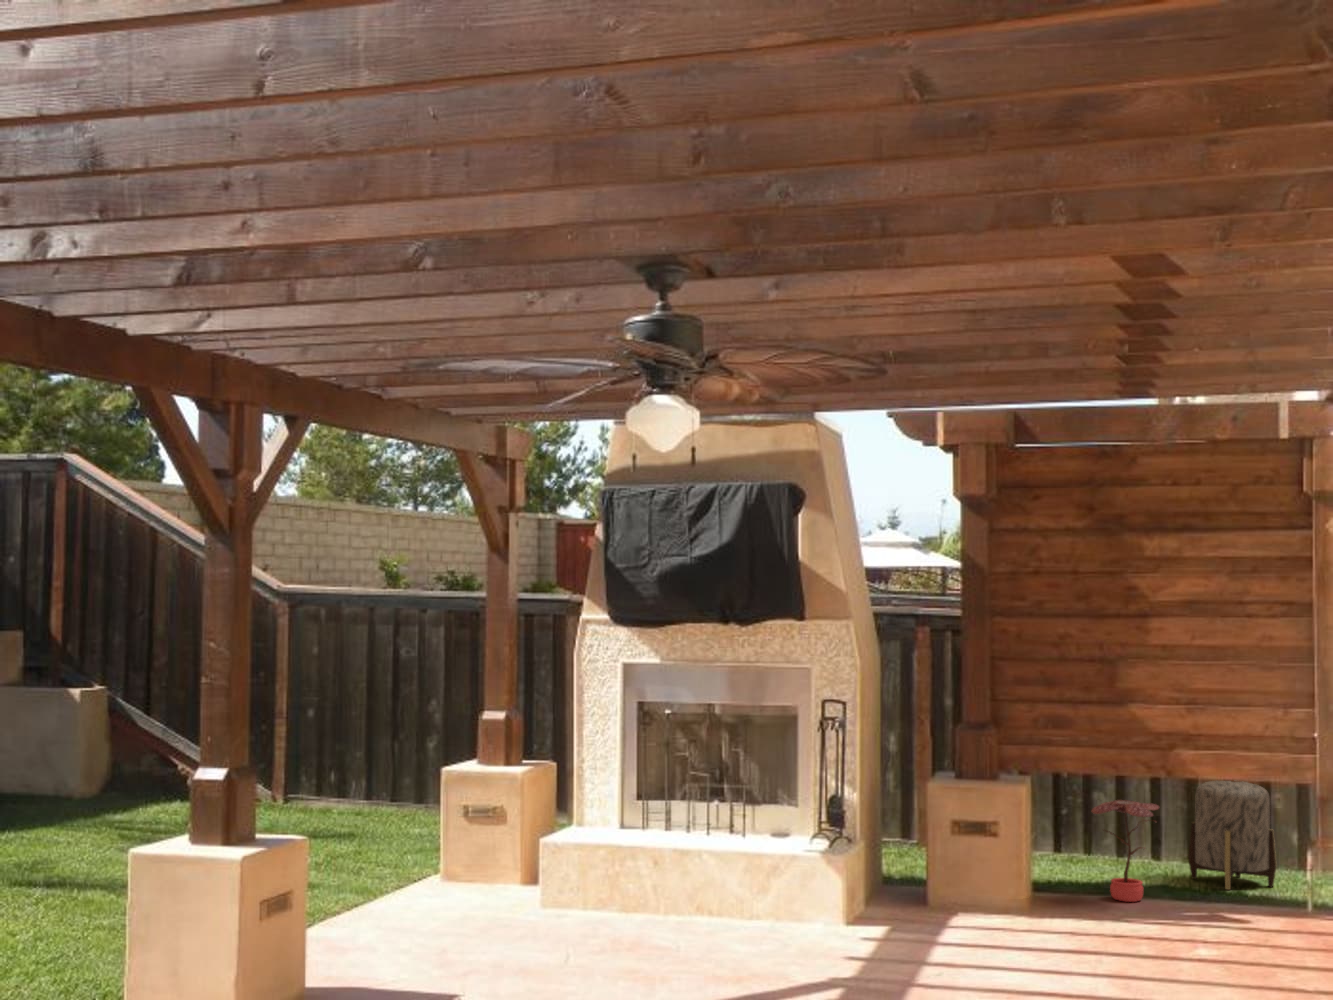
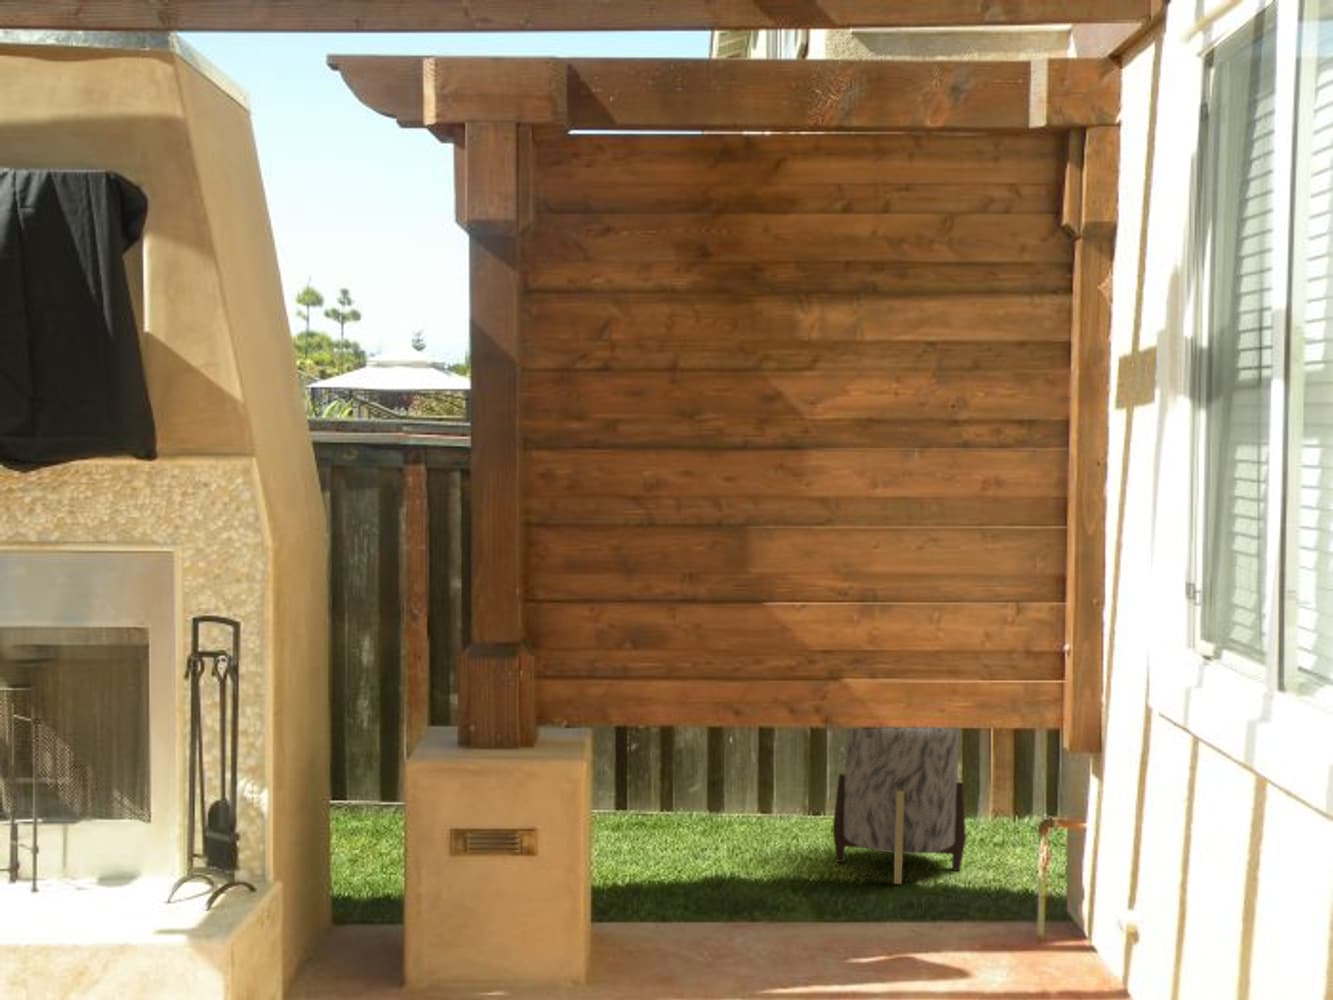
potted plant: present [1092,800,1159,902] -> none [696,762,805,935]

